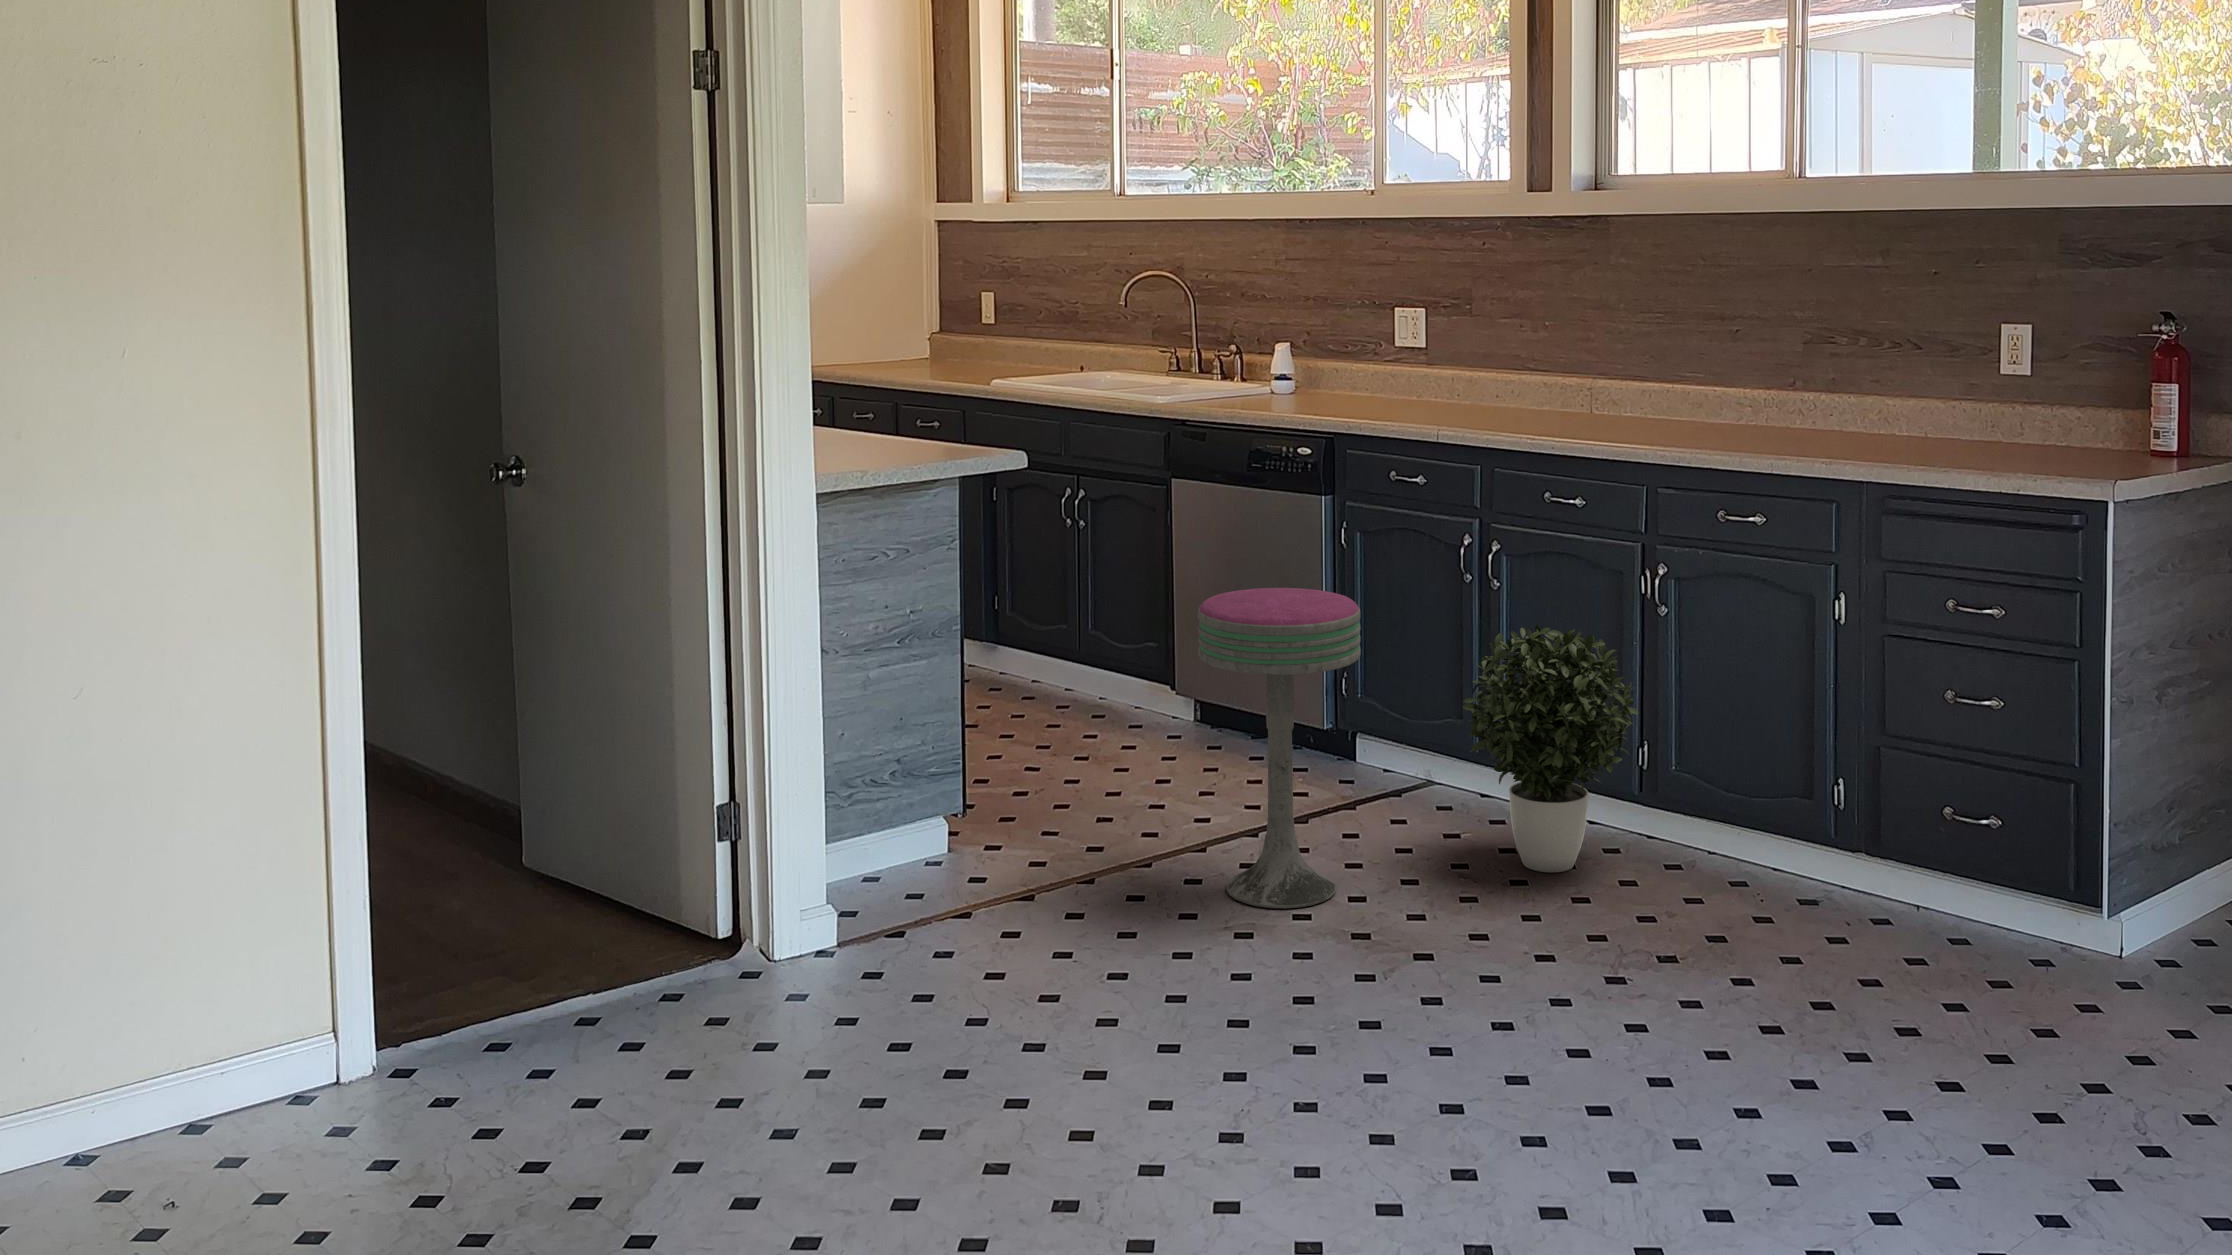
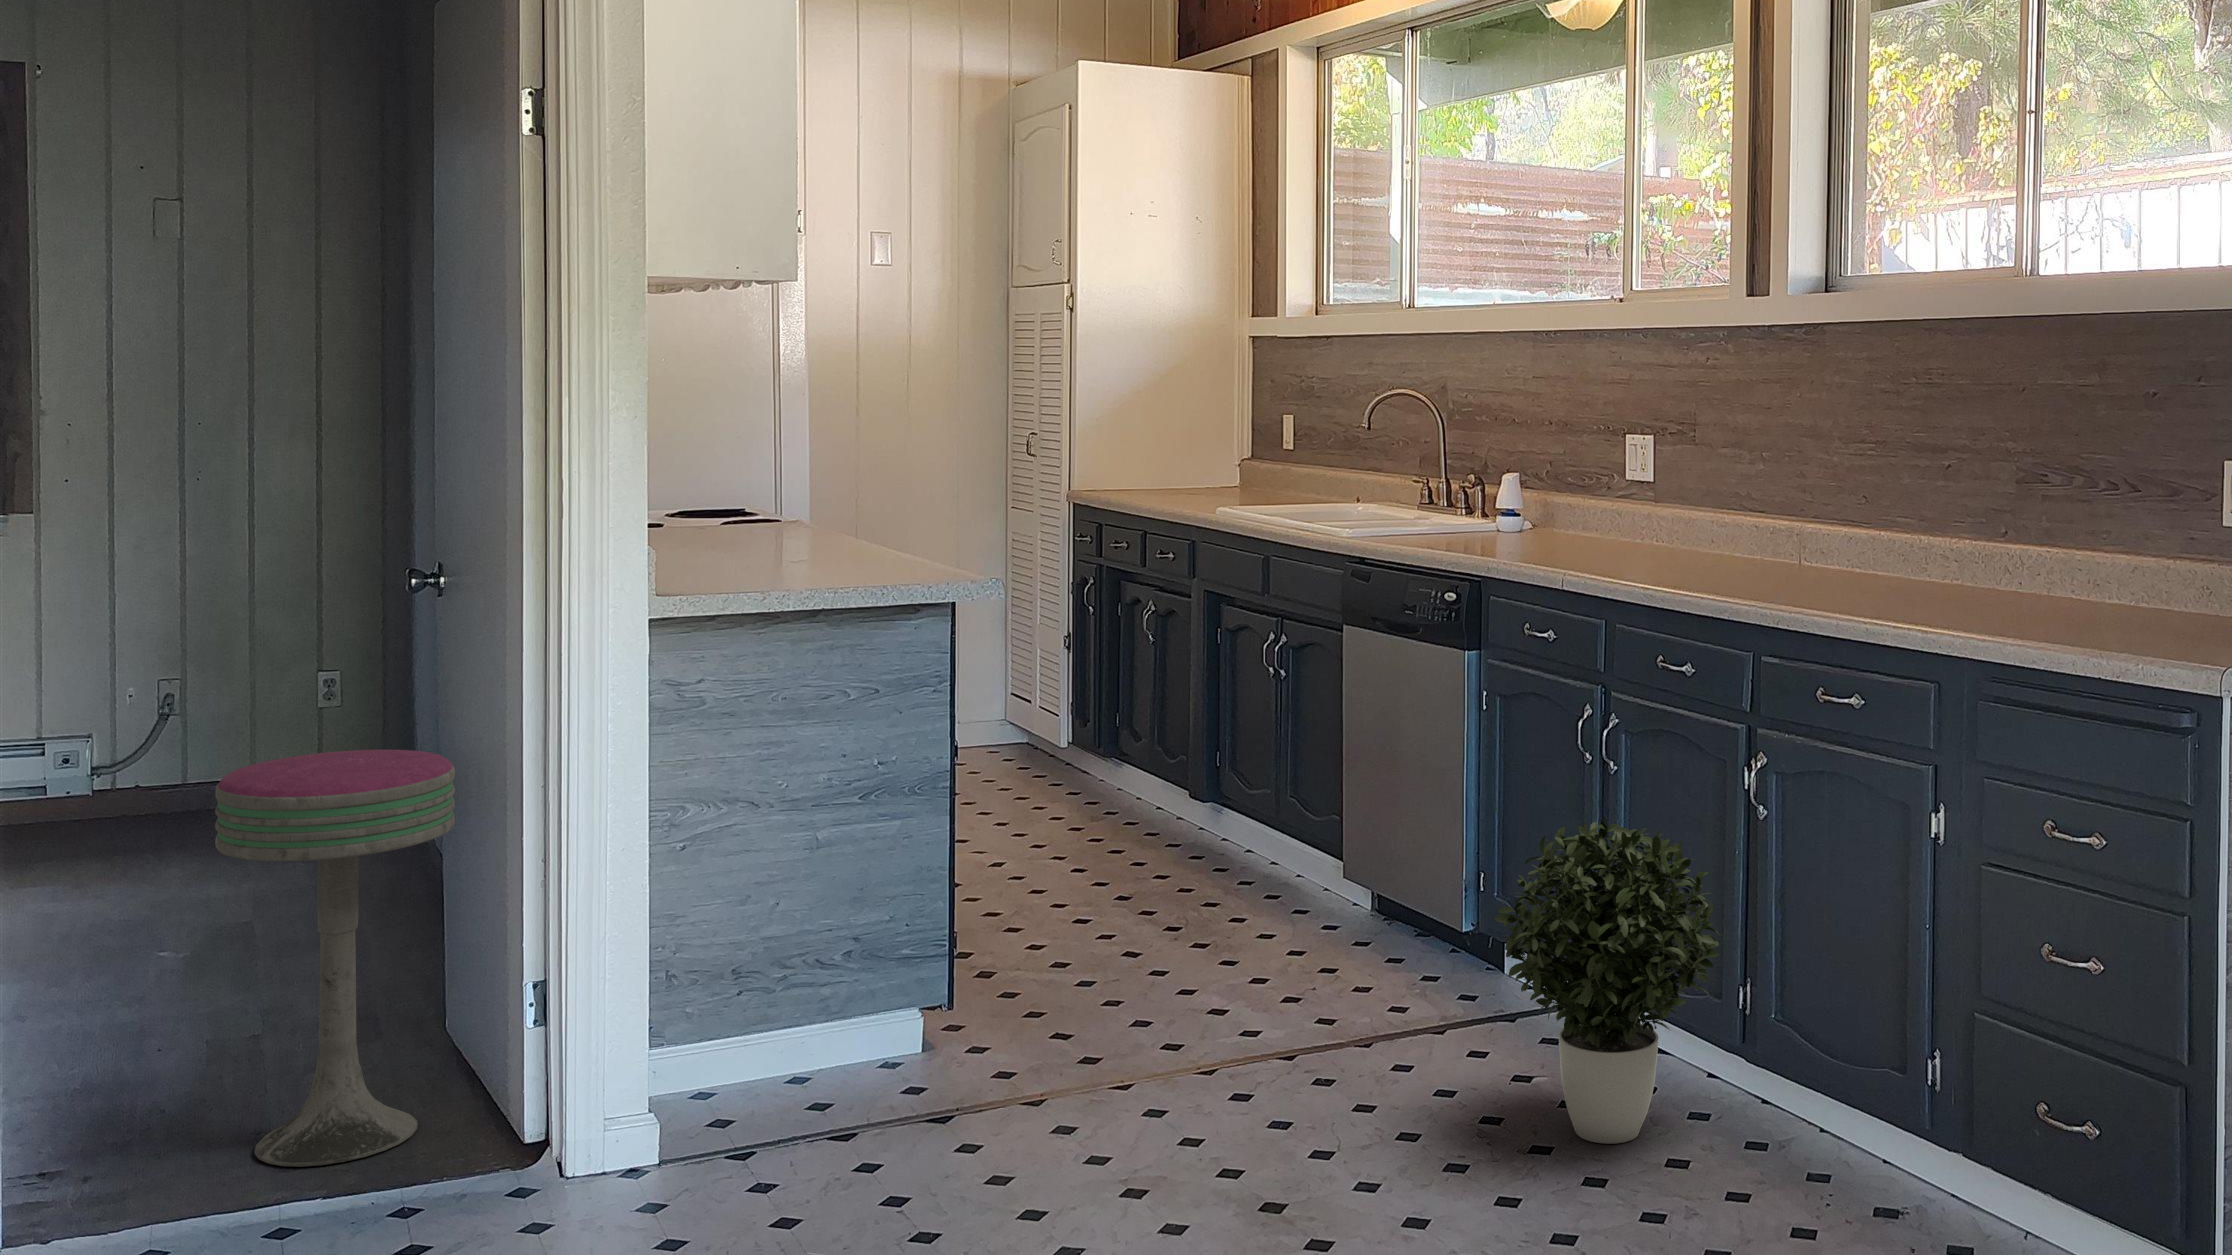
bar stool: present [1198,588,1361,908] -> present [215,750,455,1167]

